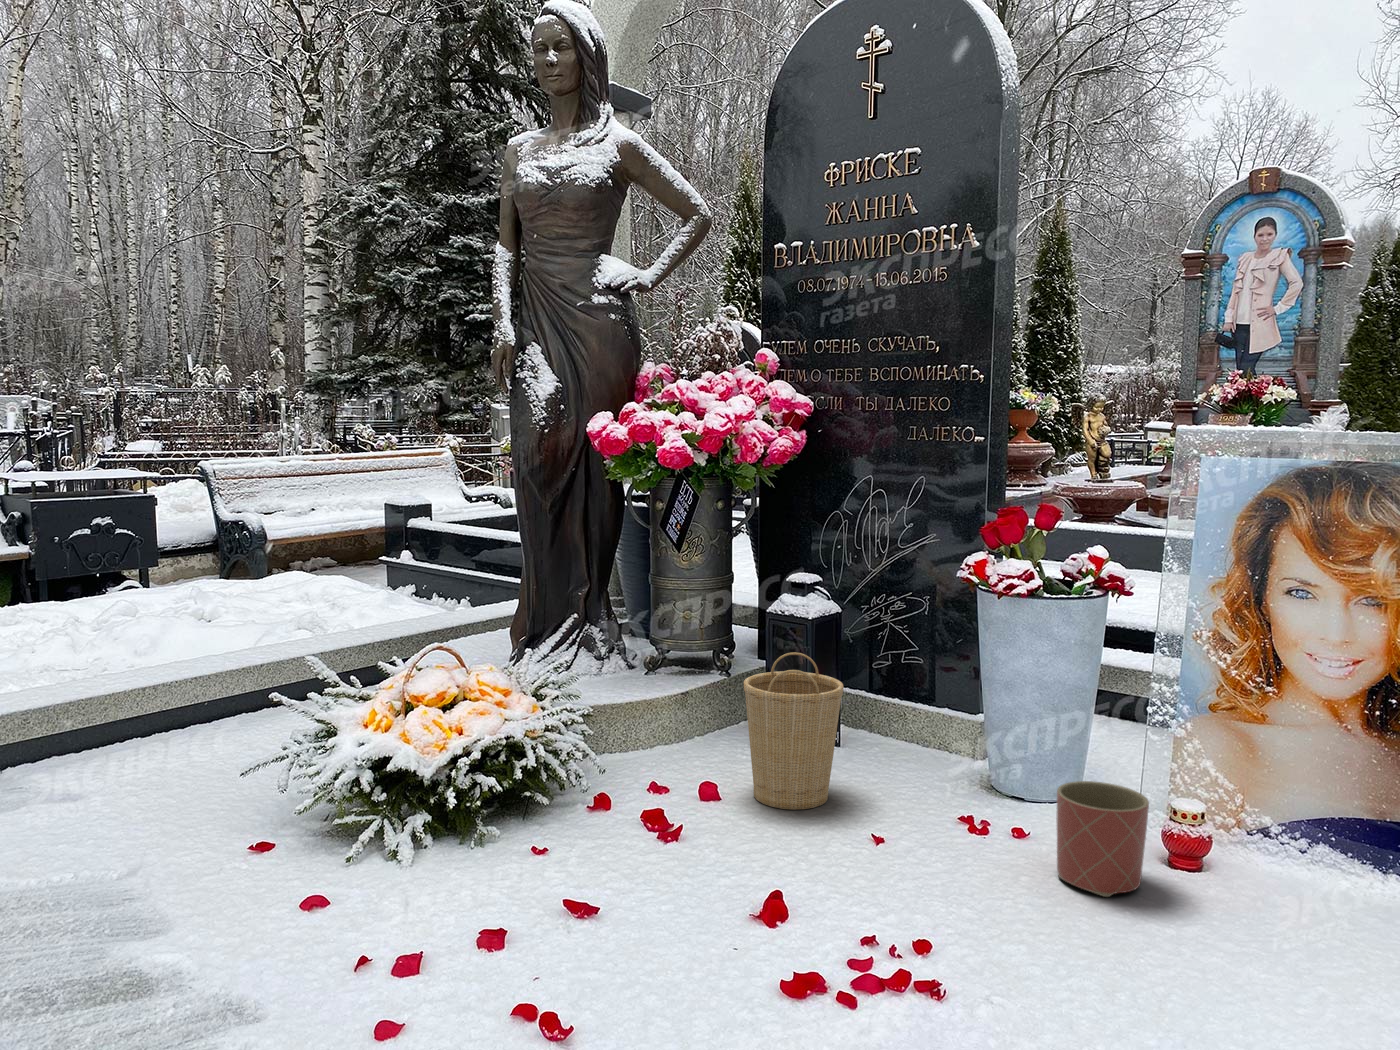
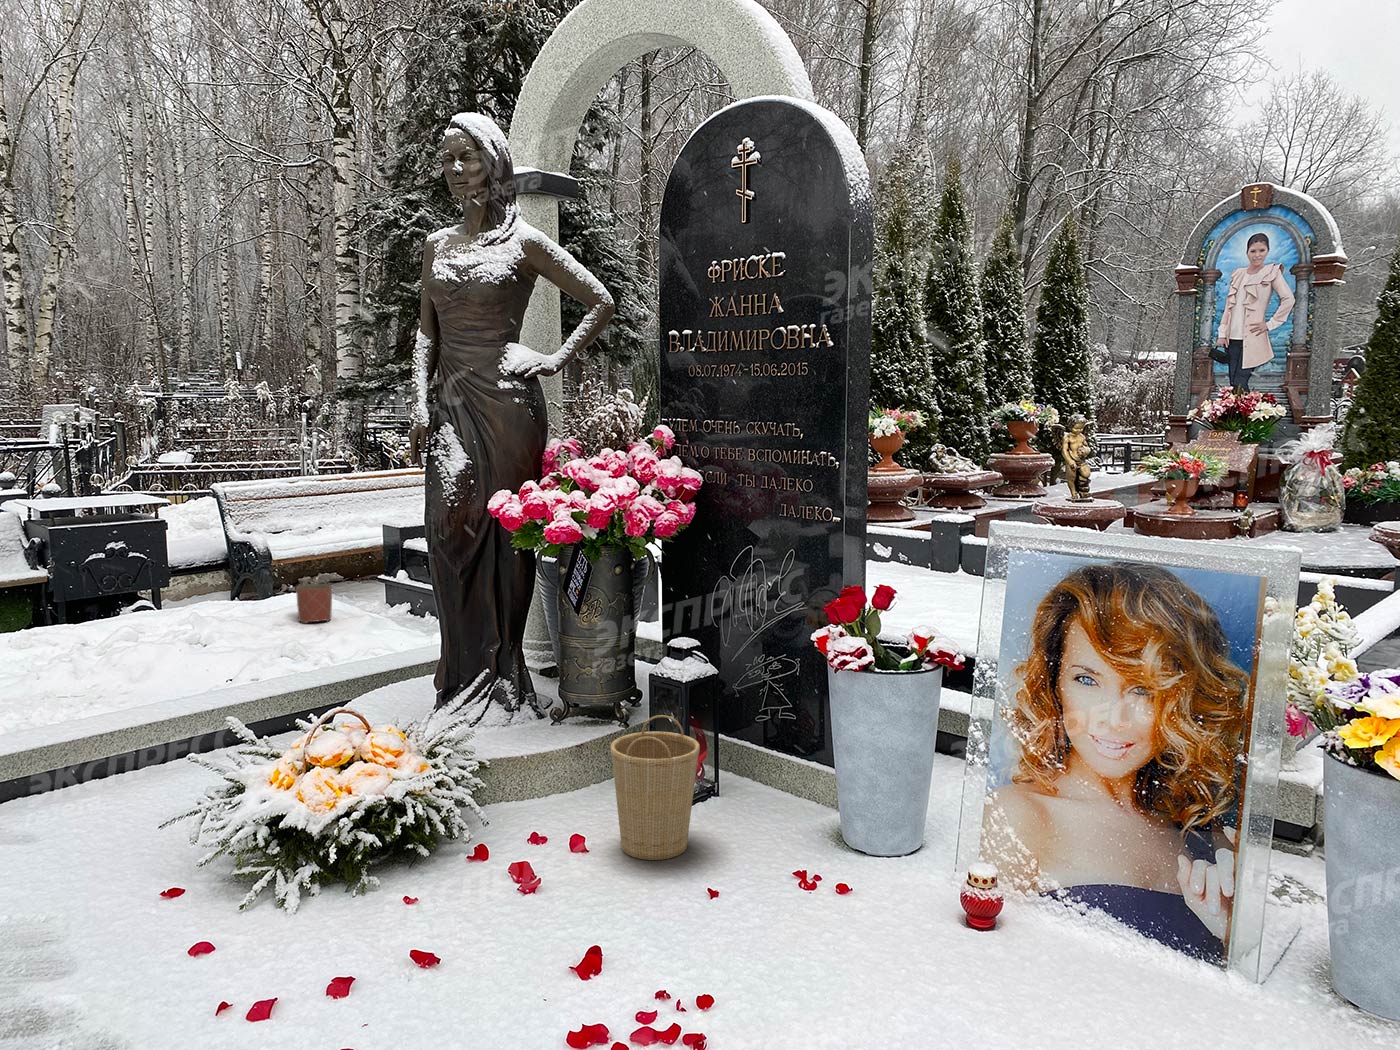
planter: present [1056,781,1149,897] -> present [296,584,332,623]

